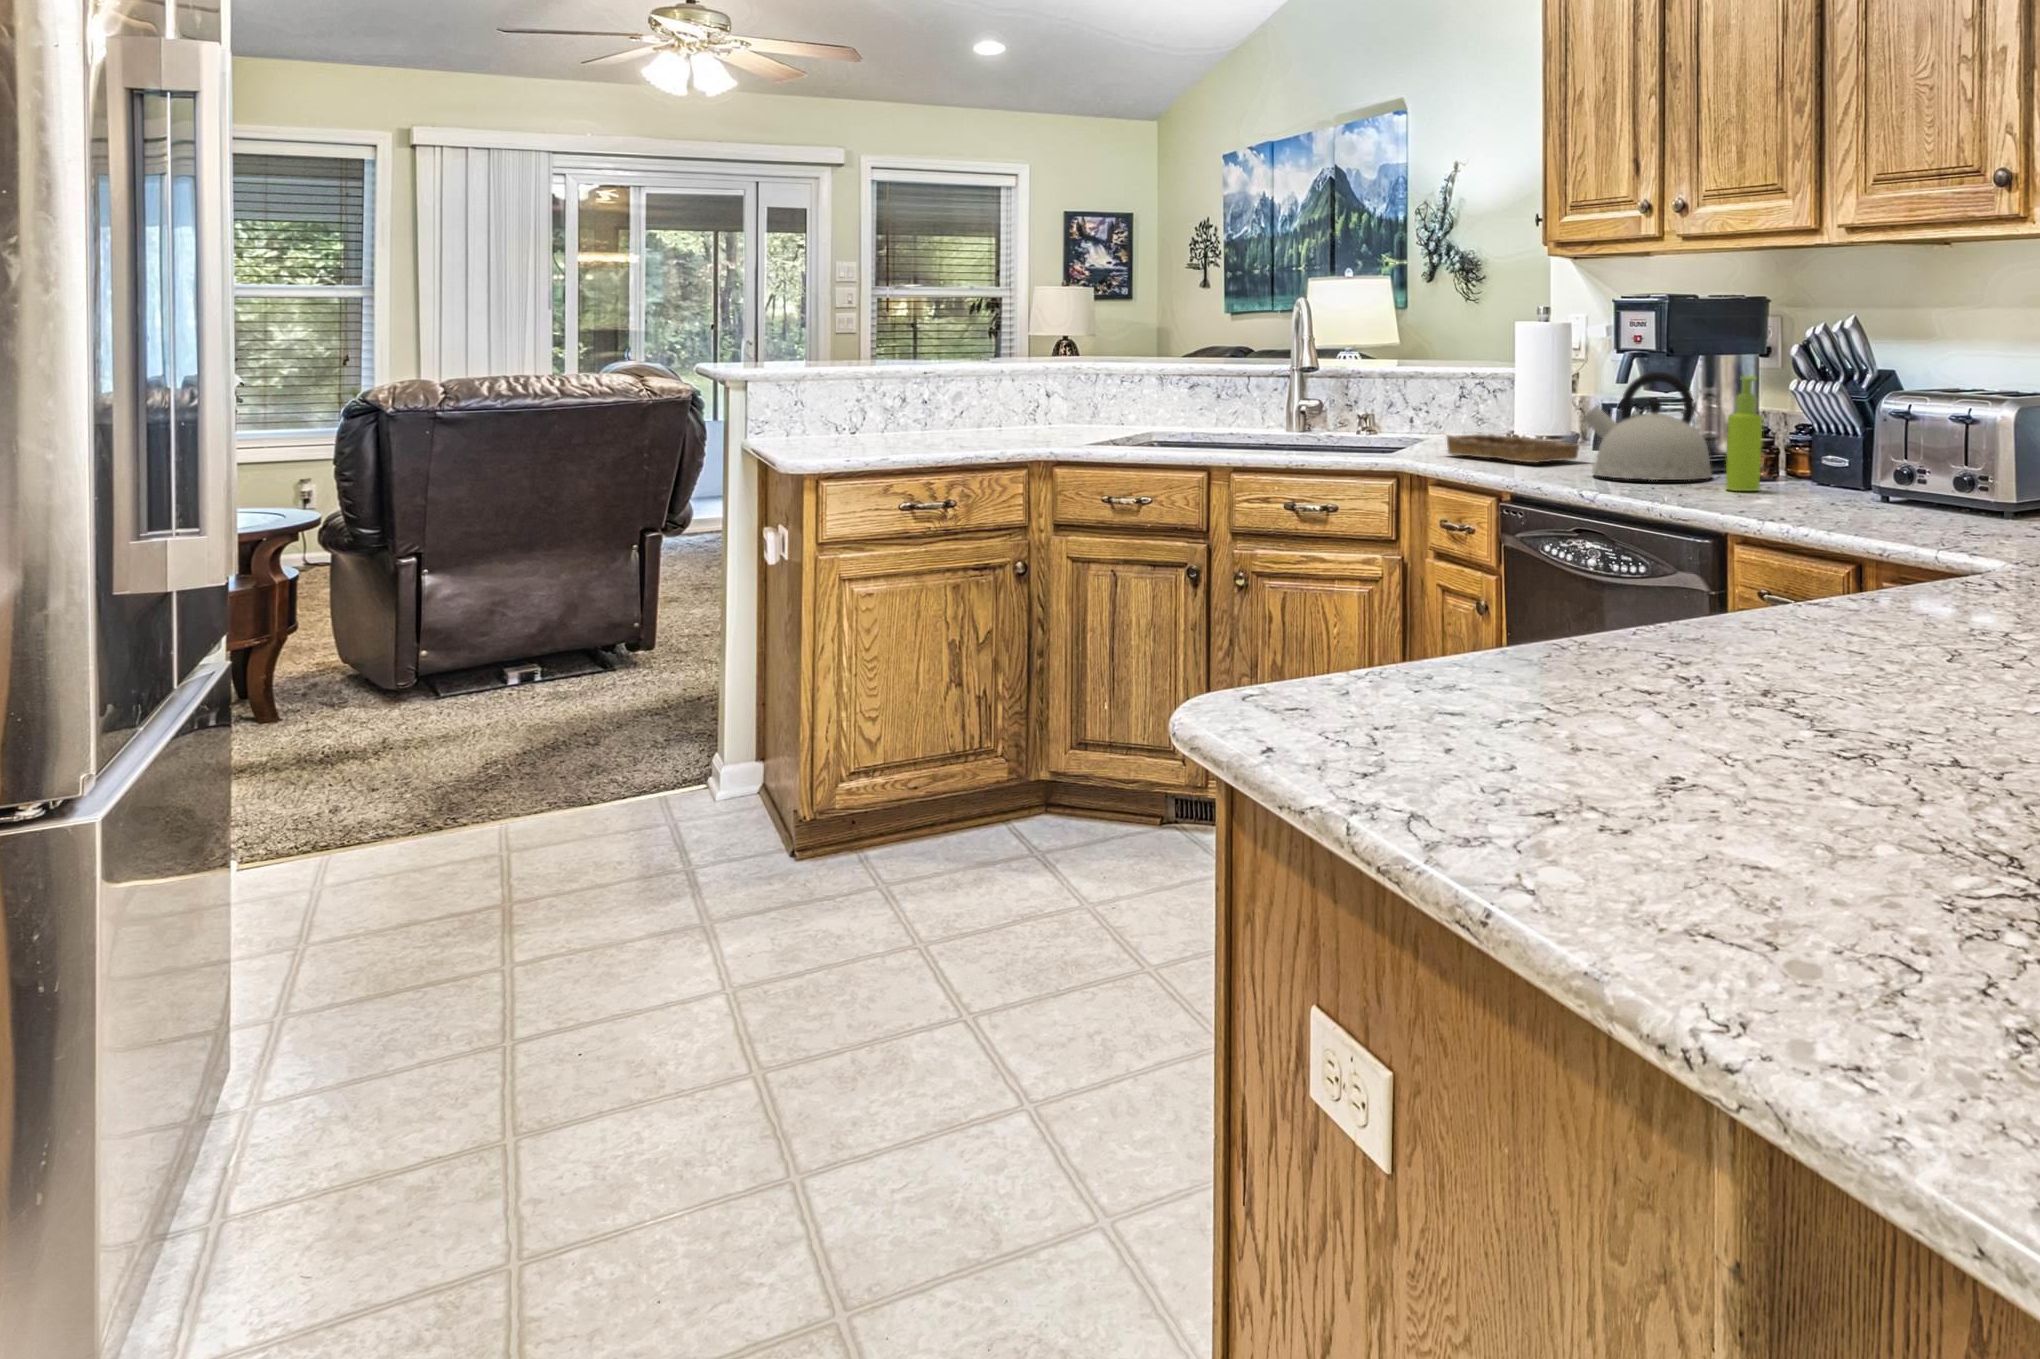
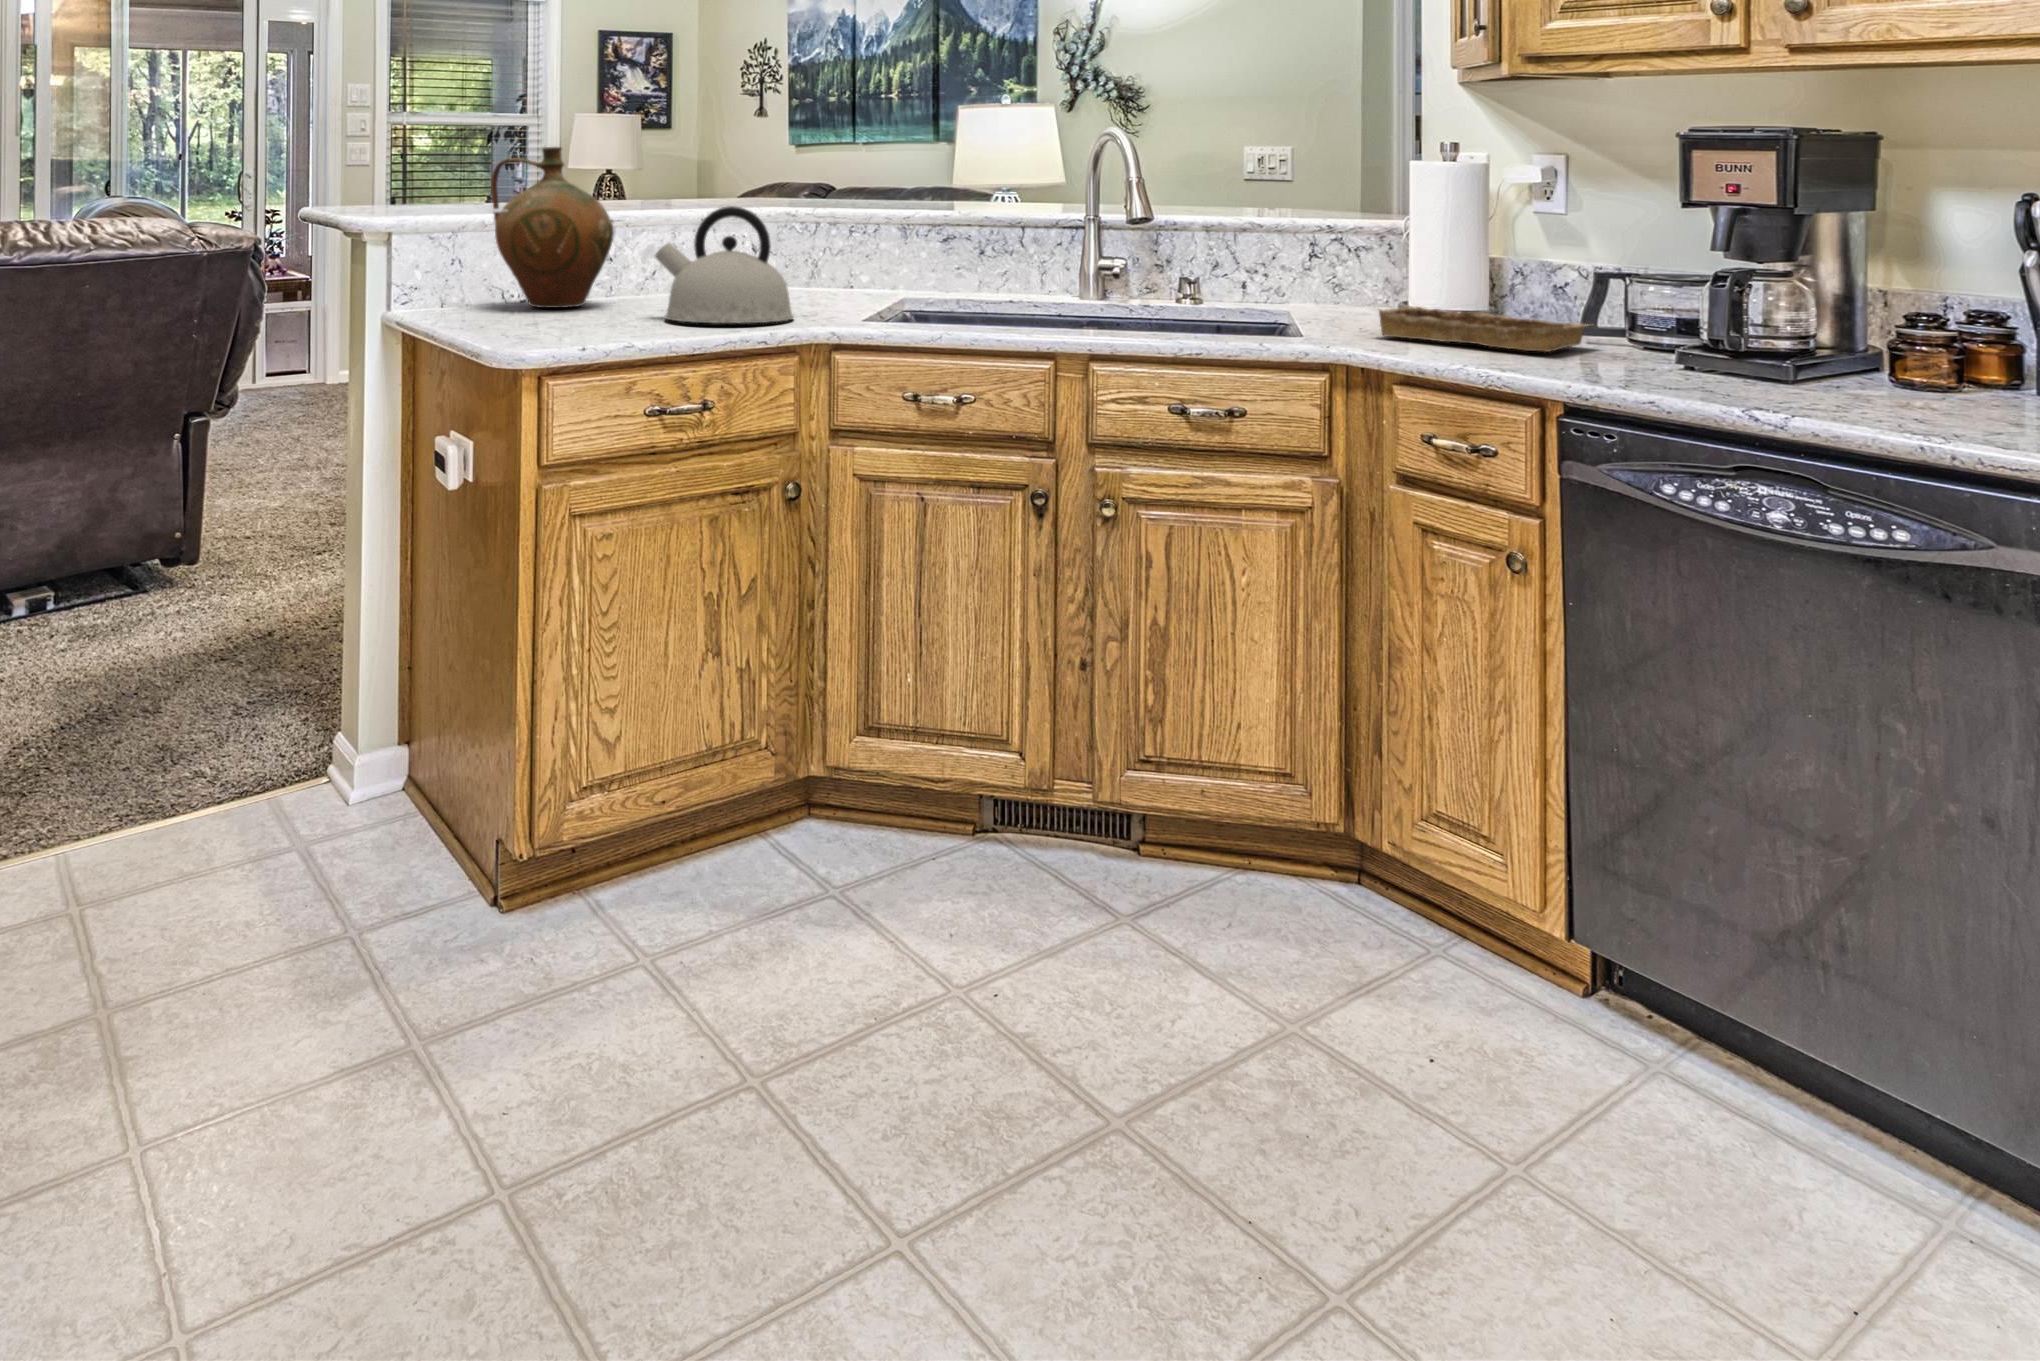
ceramic jug: none [824,315,920,437] -> present [491,147,614,308]
kettle: present [1583,372,1712,480] -> present [655,206,794,323]
soap dispenser: present [1726,376,1763,491] -> none [1940,241,2014,406]

